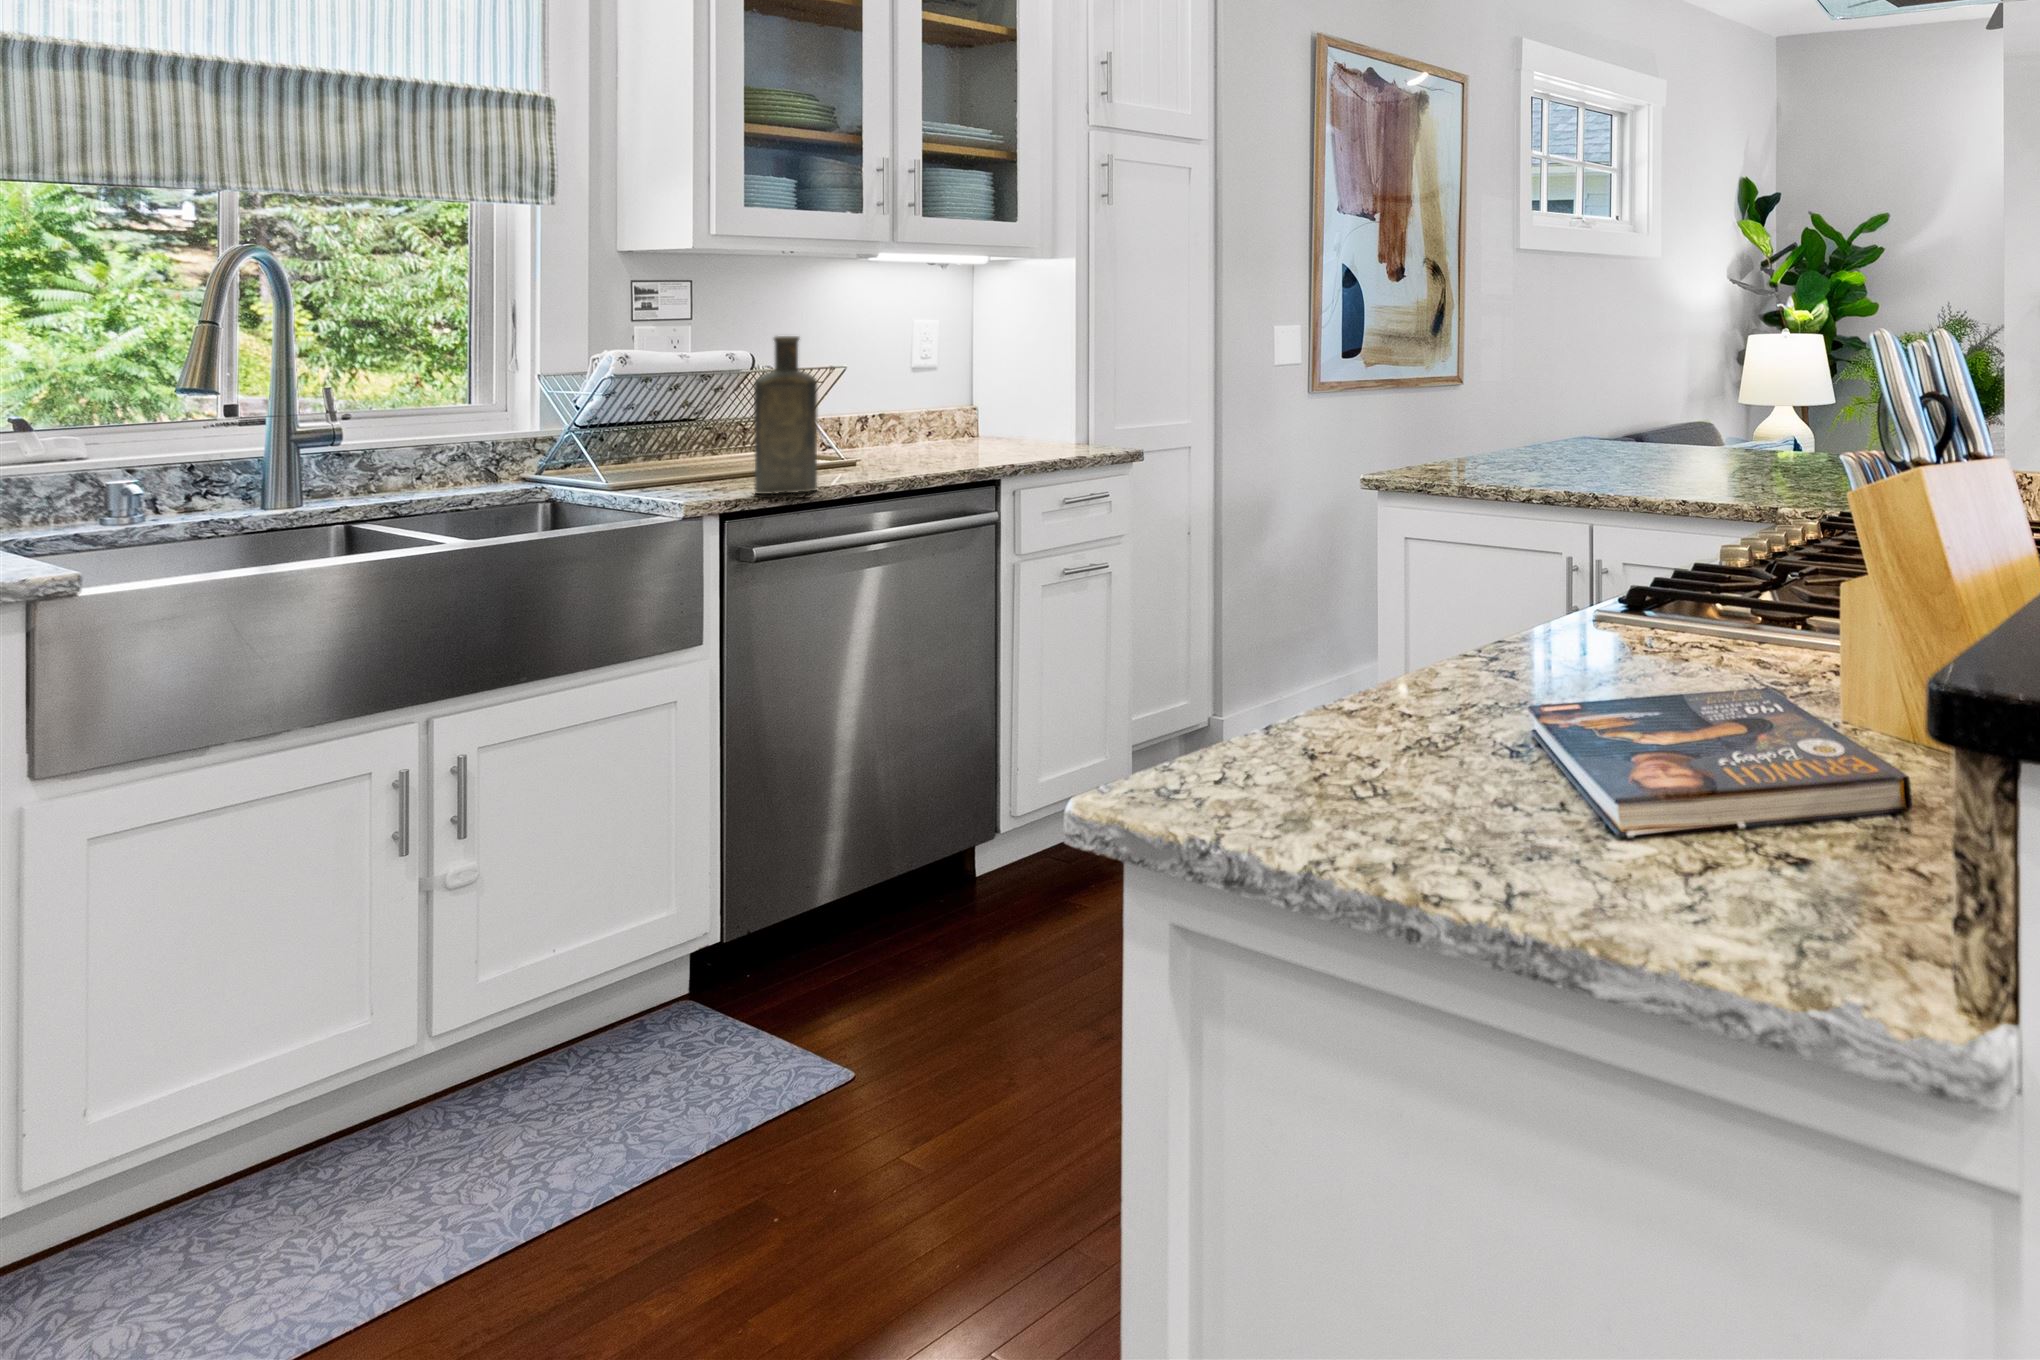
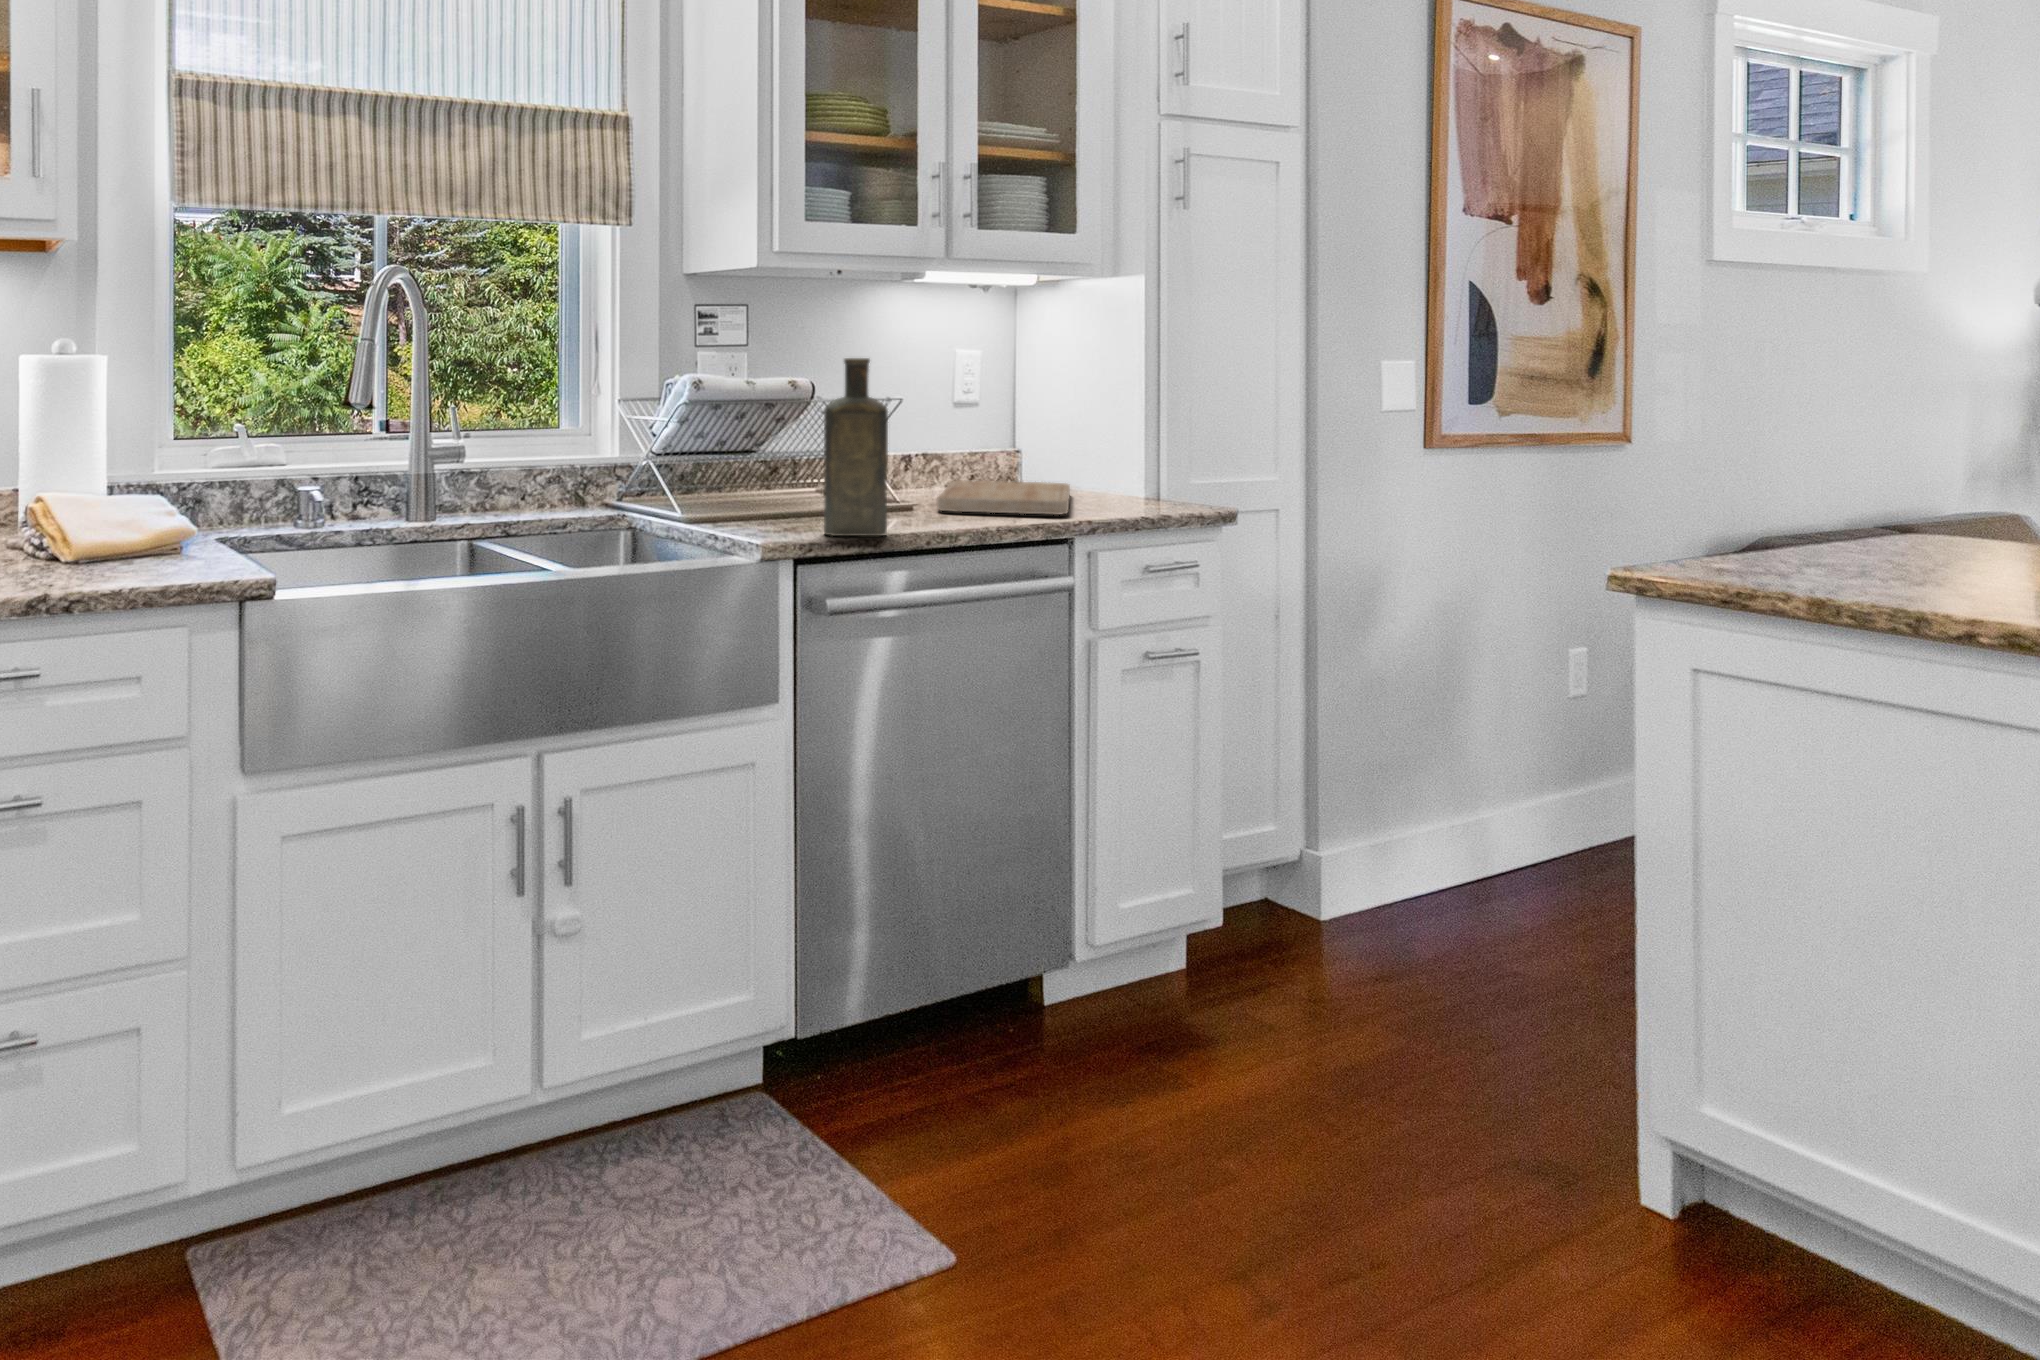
cutting board: none [880,435,1012,465] -> present [937,481,1070,515]

